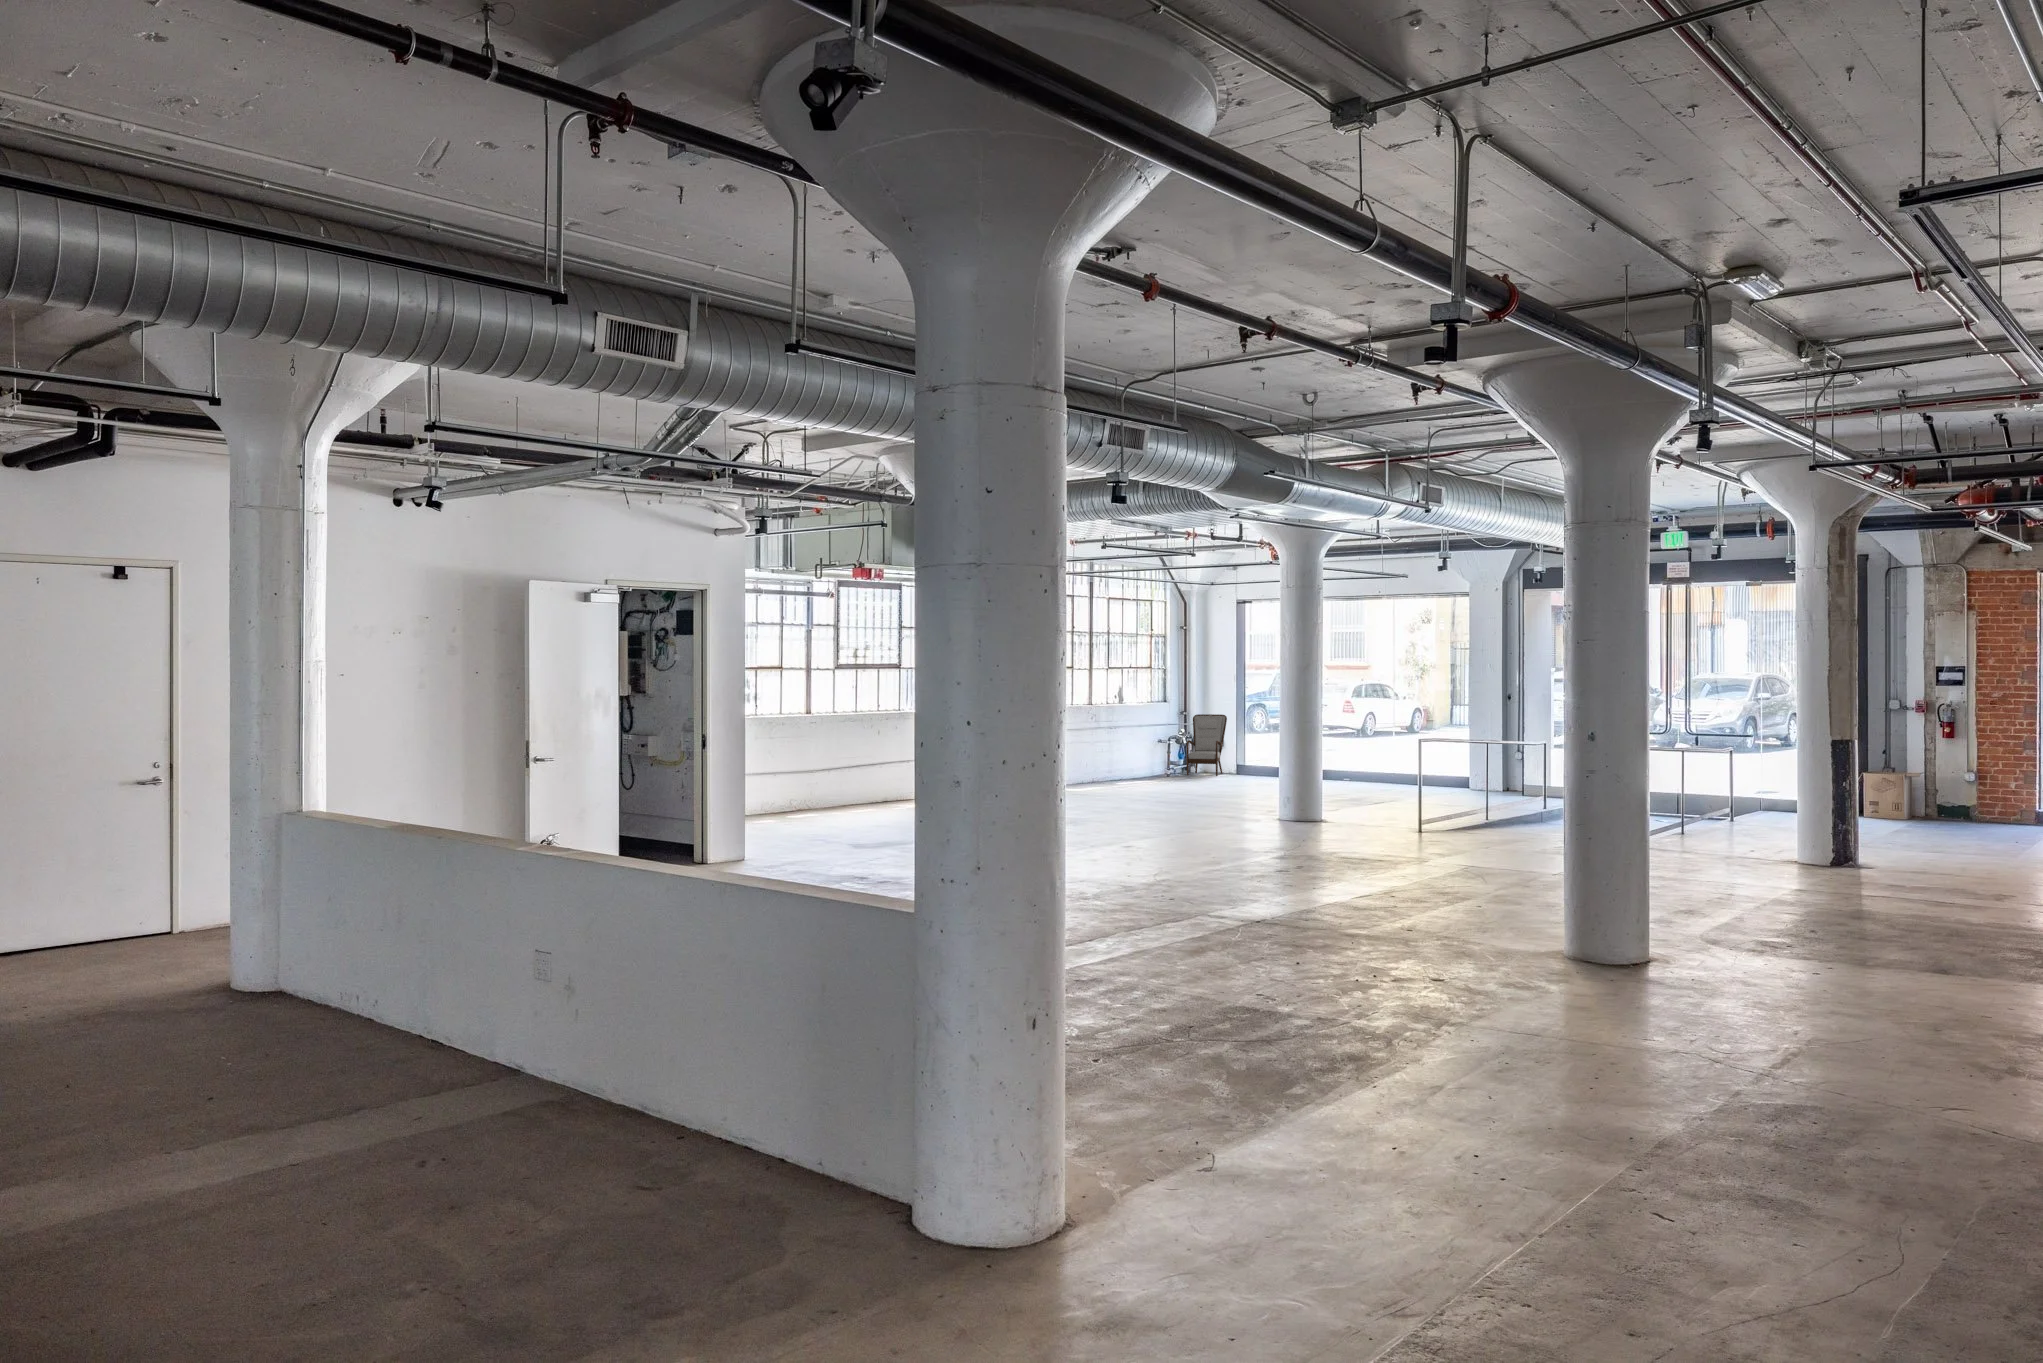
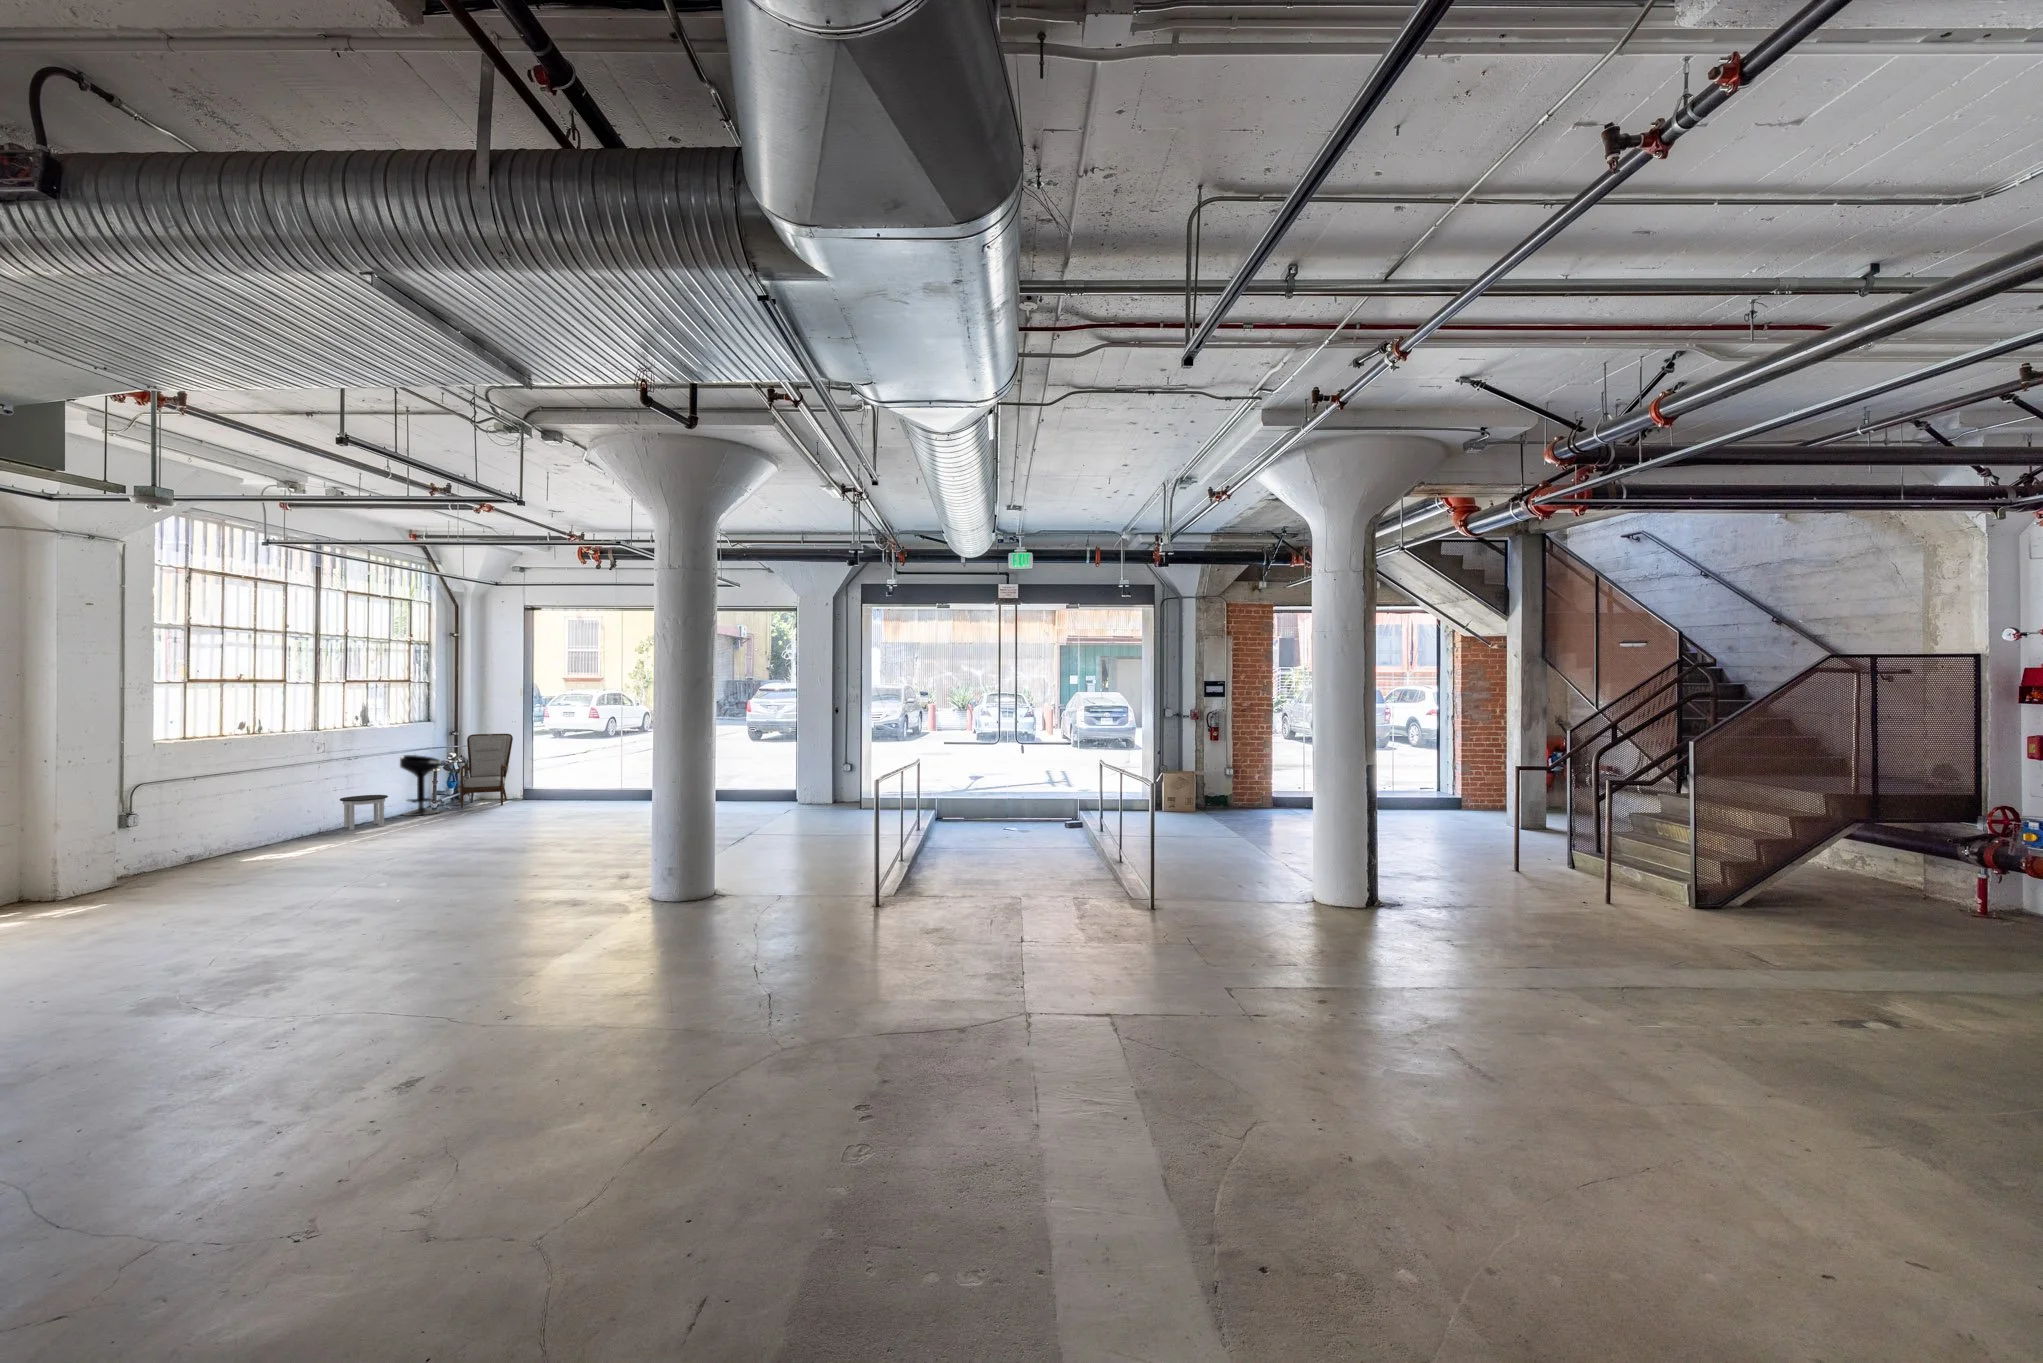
bar stool: none [1144,729,1172,778] -> present [400,755,441,816]
round table: none [1106,758,1136,782] -> present [340,795,388,830]

